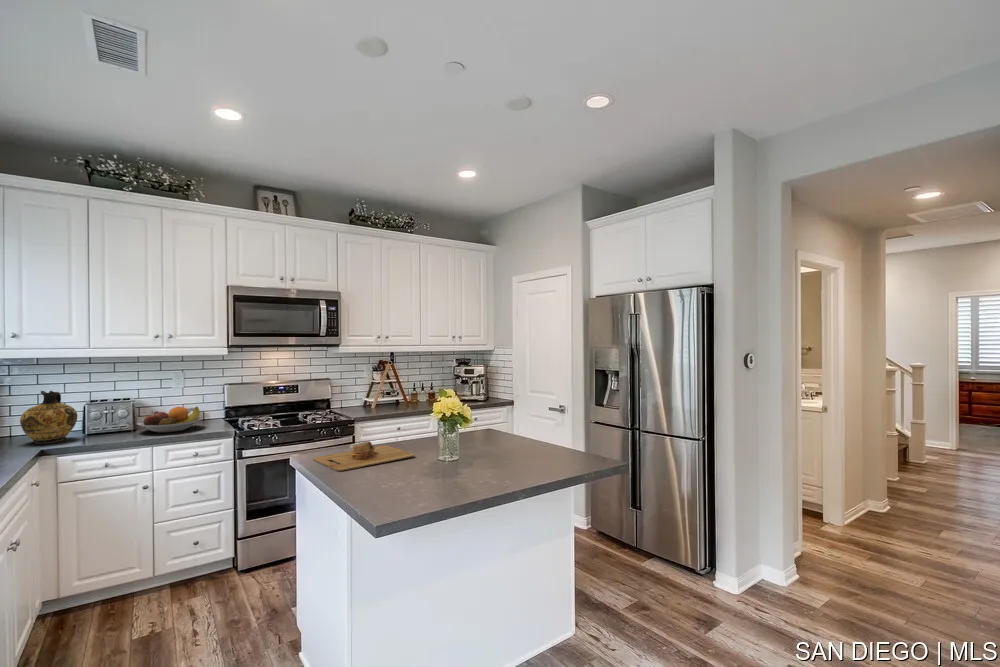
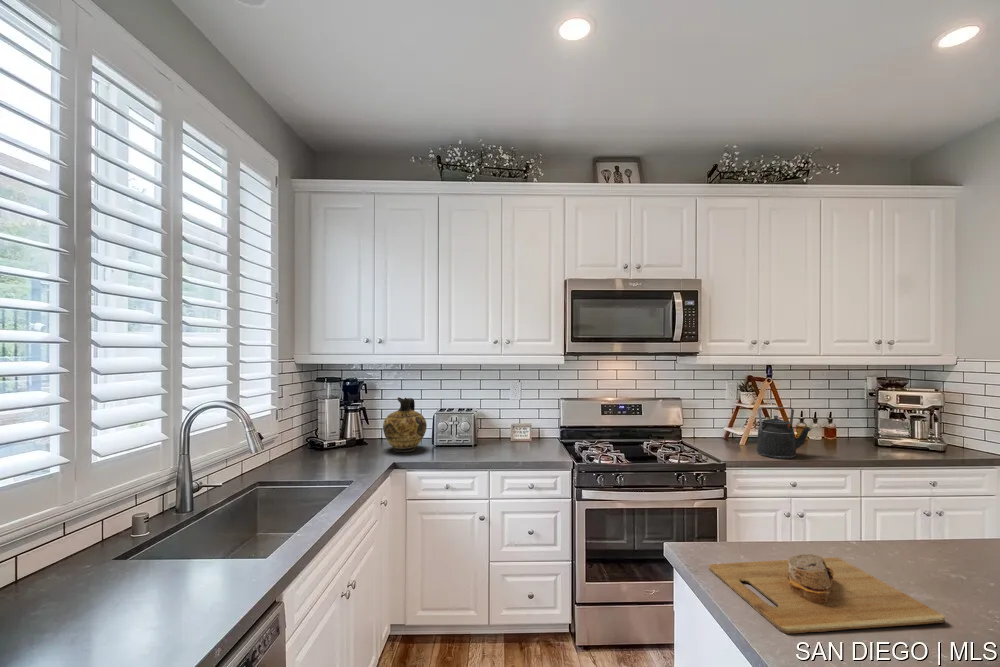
kettle: none [378,379,411,413] -> present [757,407,811,459]
fruit bowl: present [137,407,202,433] -> none [476,424,538,453]

